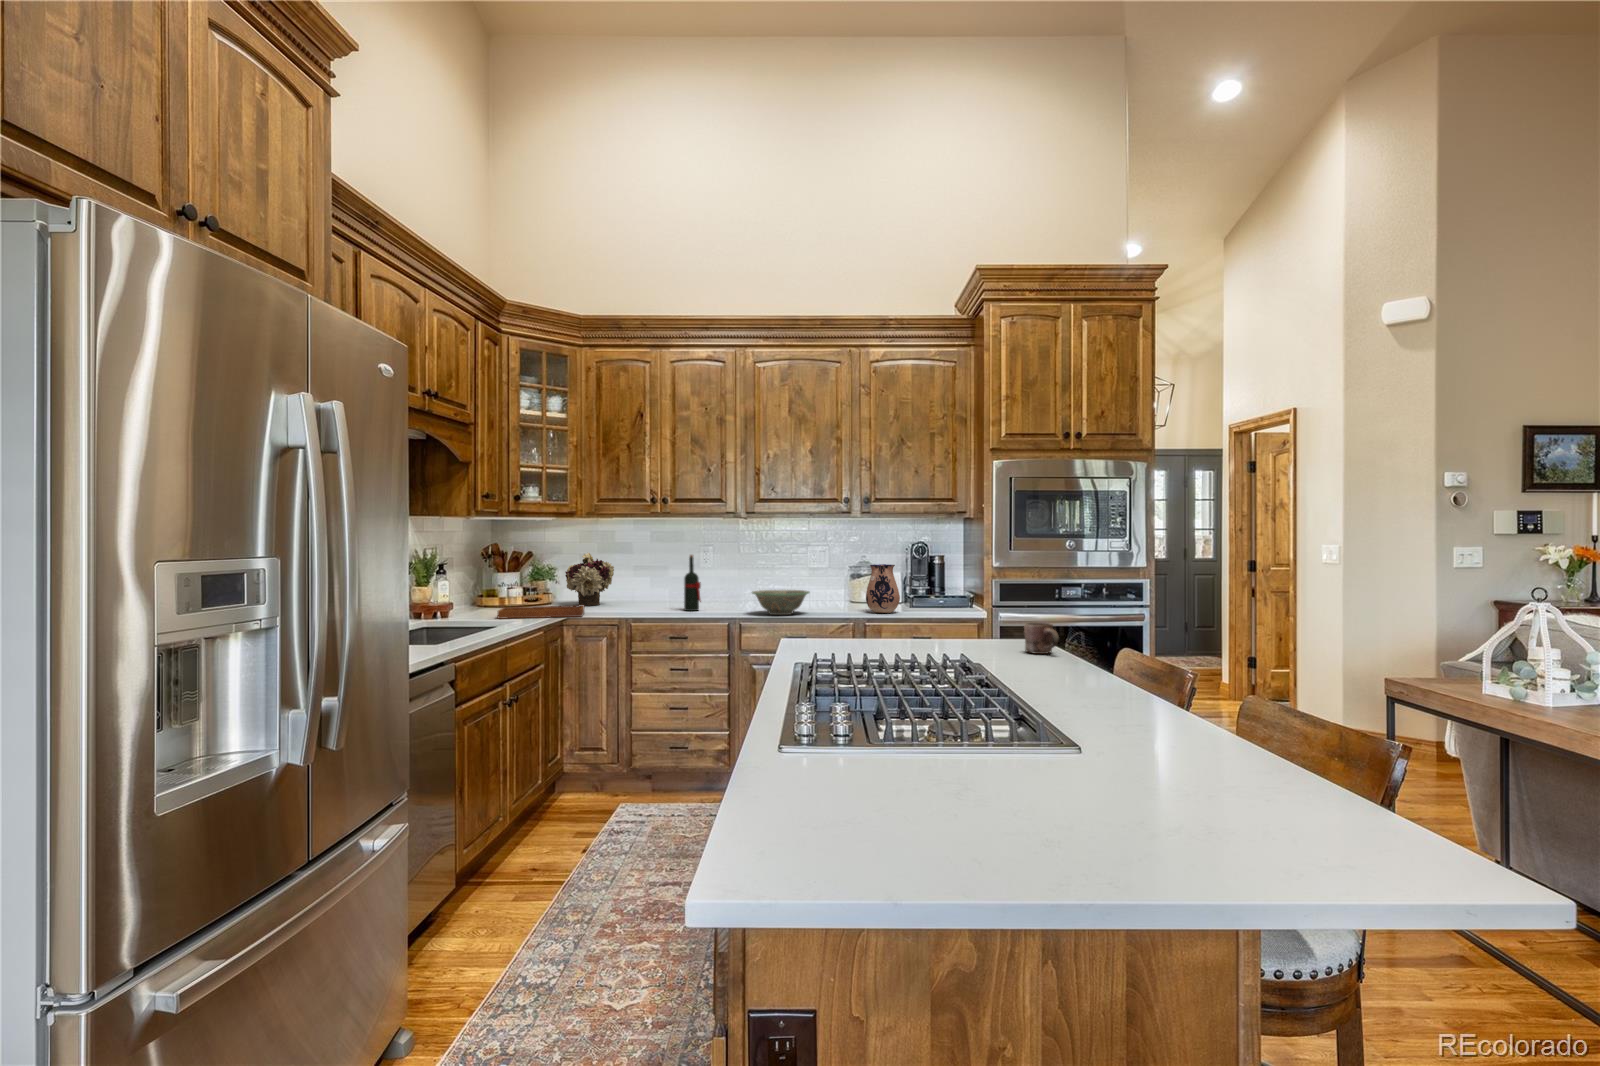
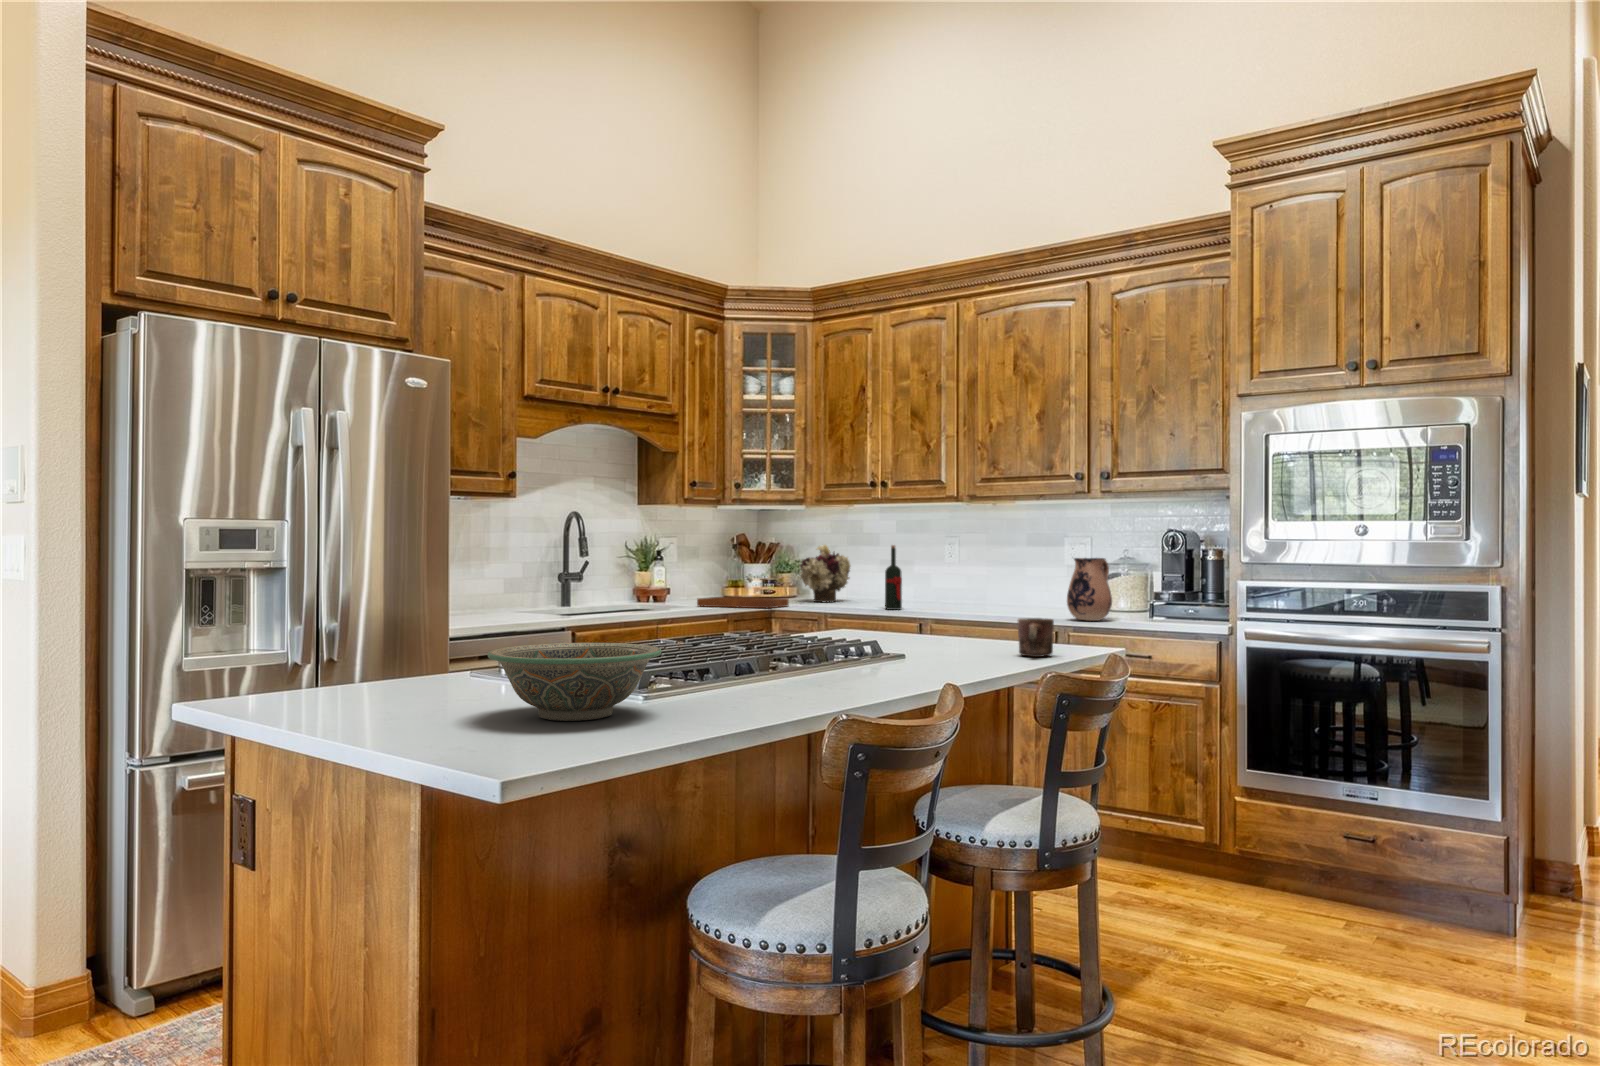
decorative bowl: present [752,590,810,615] -> present [488,643,662,721]

